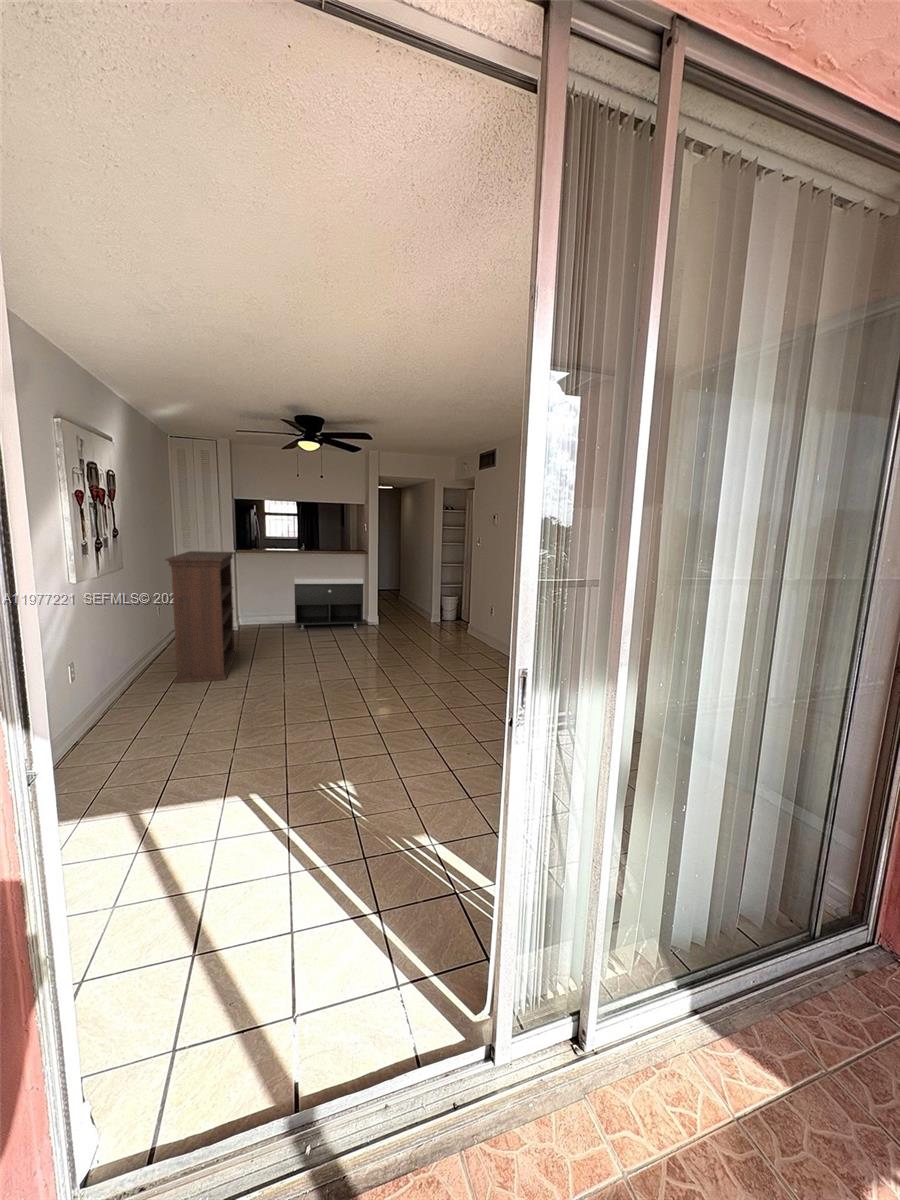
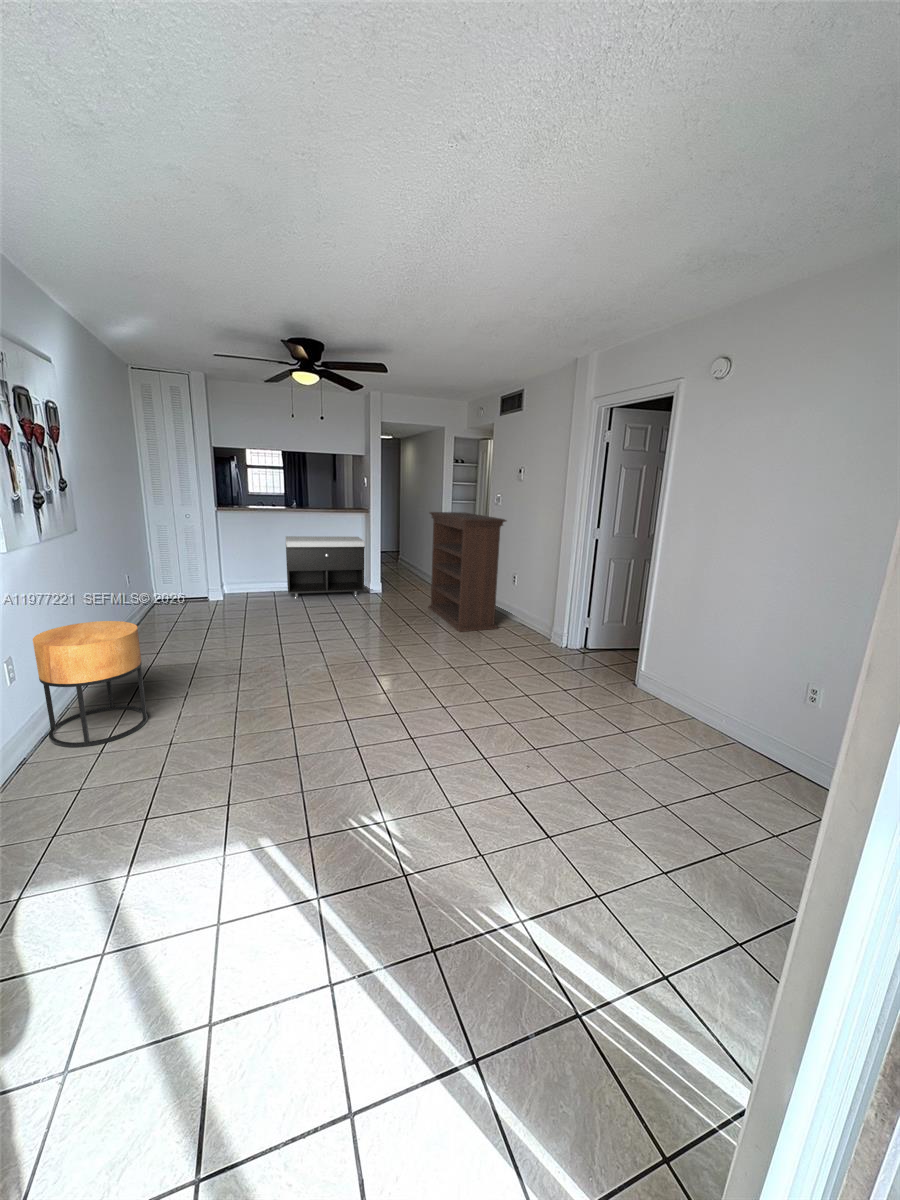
bookshelf: present [165,551,237,683] -> present [428,512,506,632]
side table: none [89,639,171,735] -> present [33,621,148,747]

